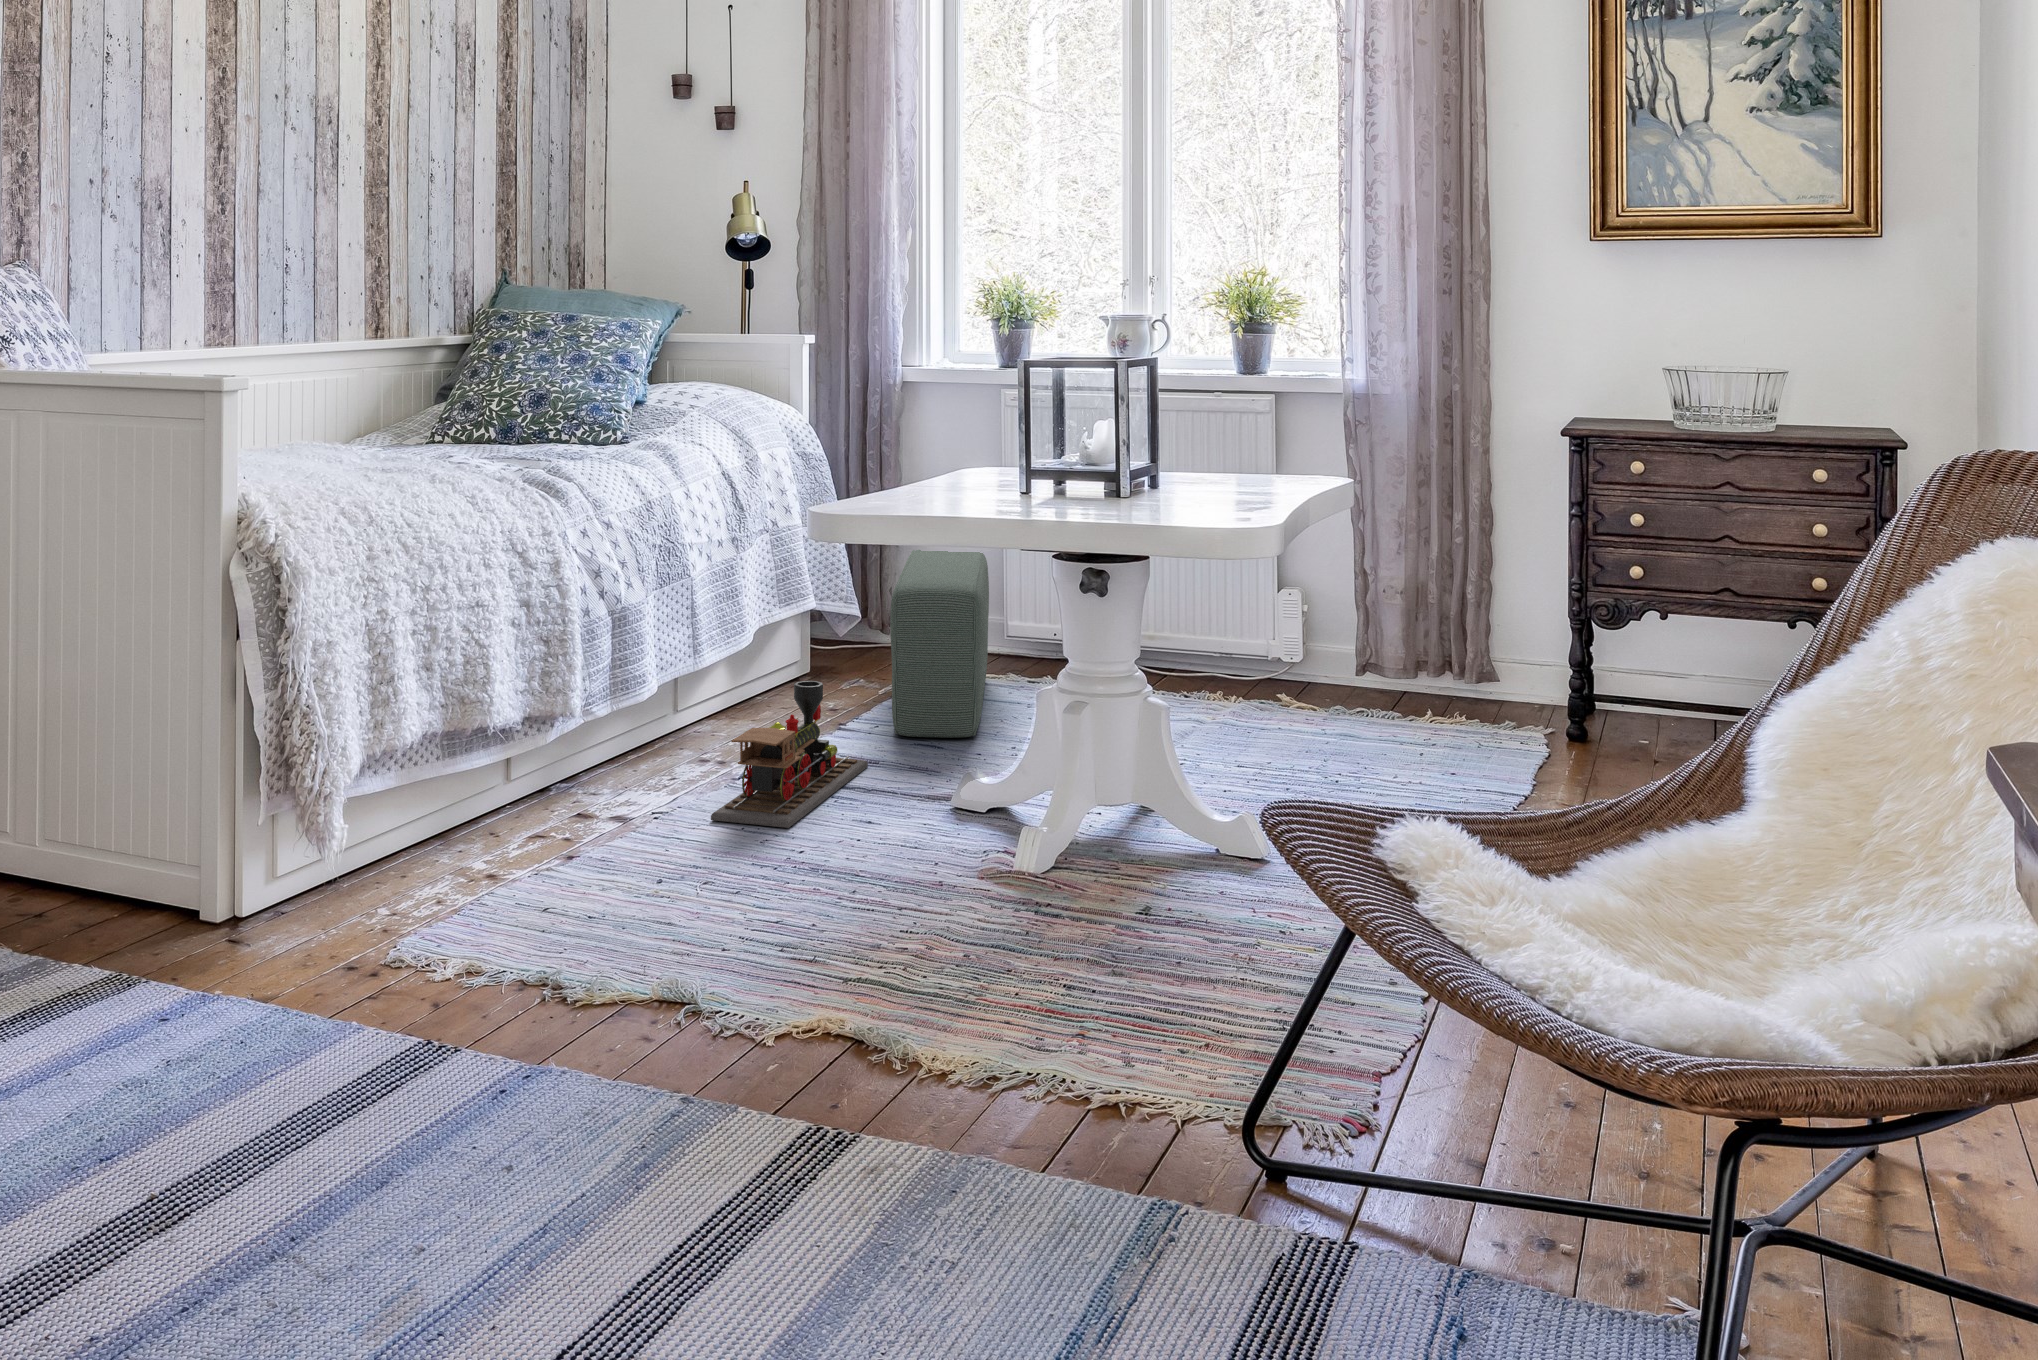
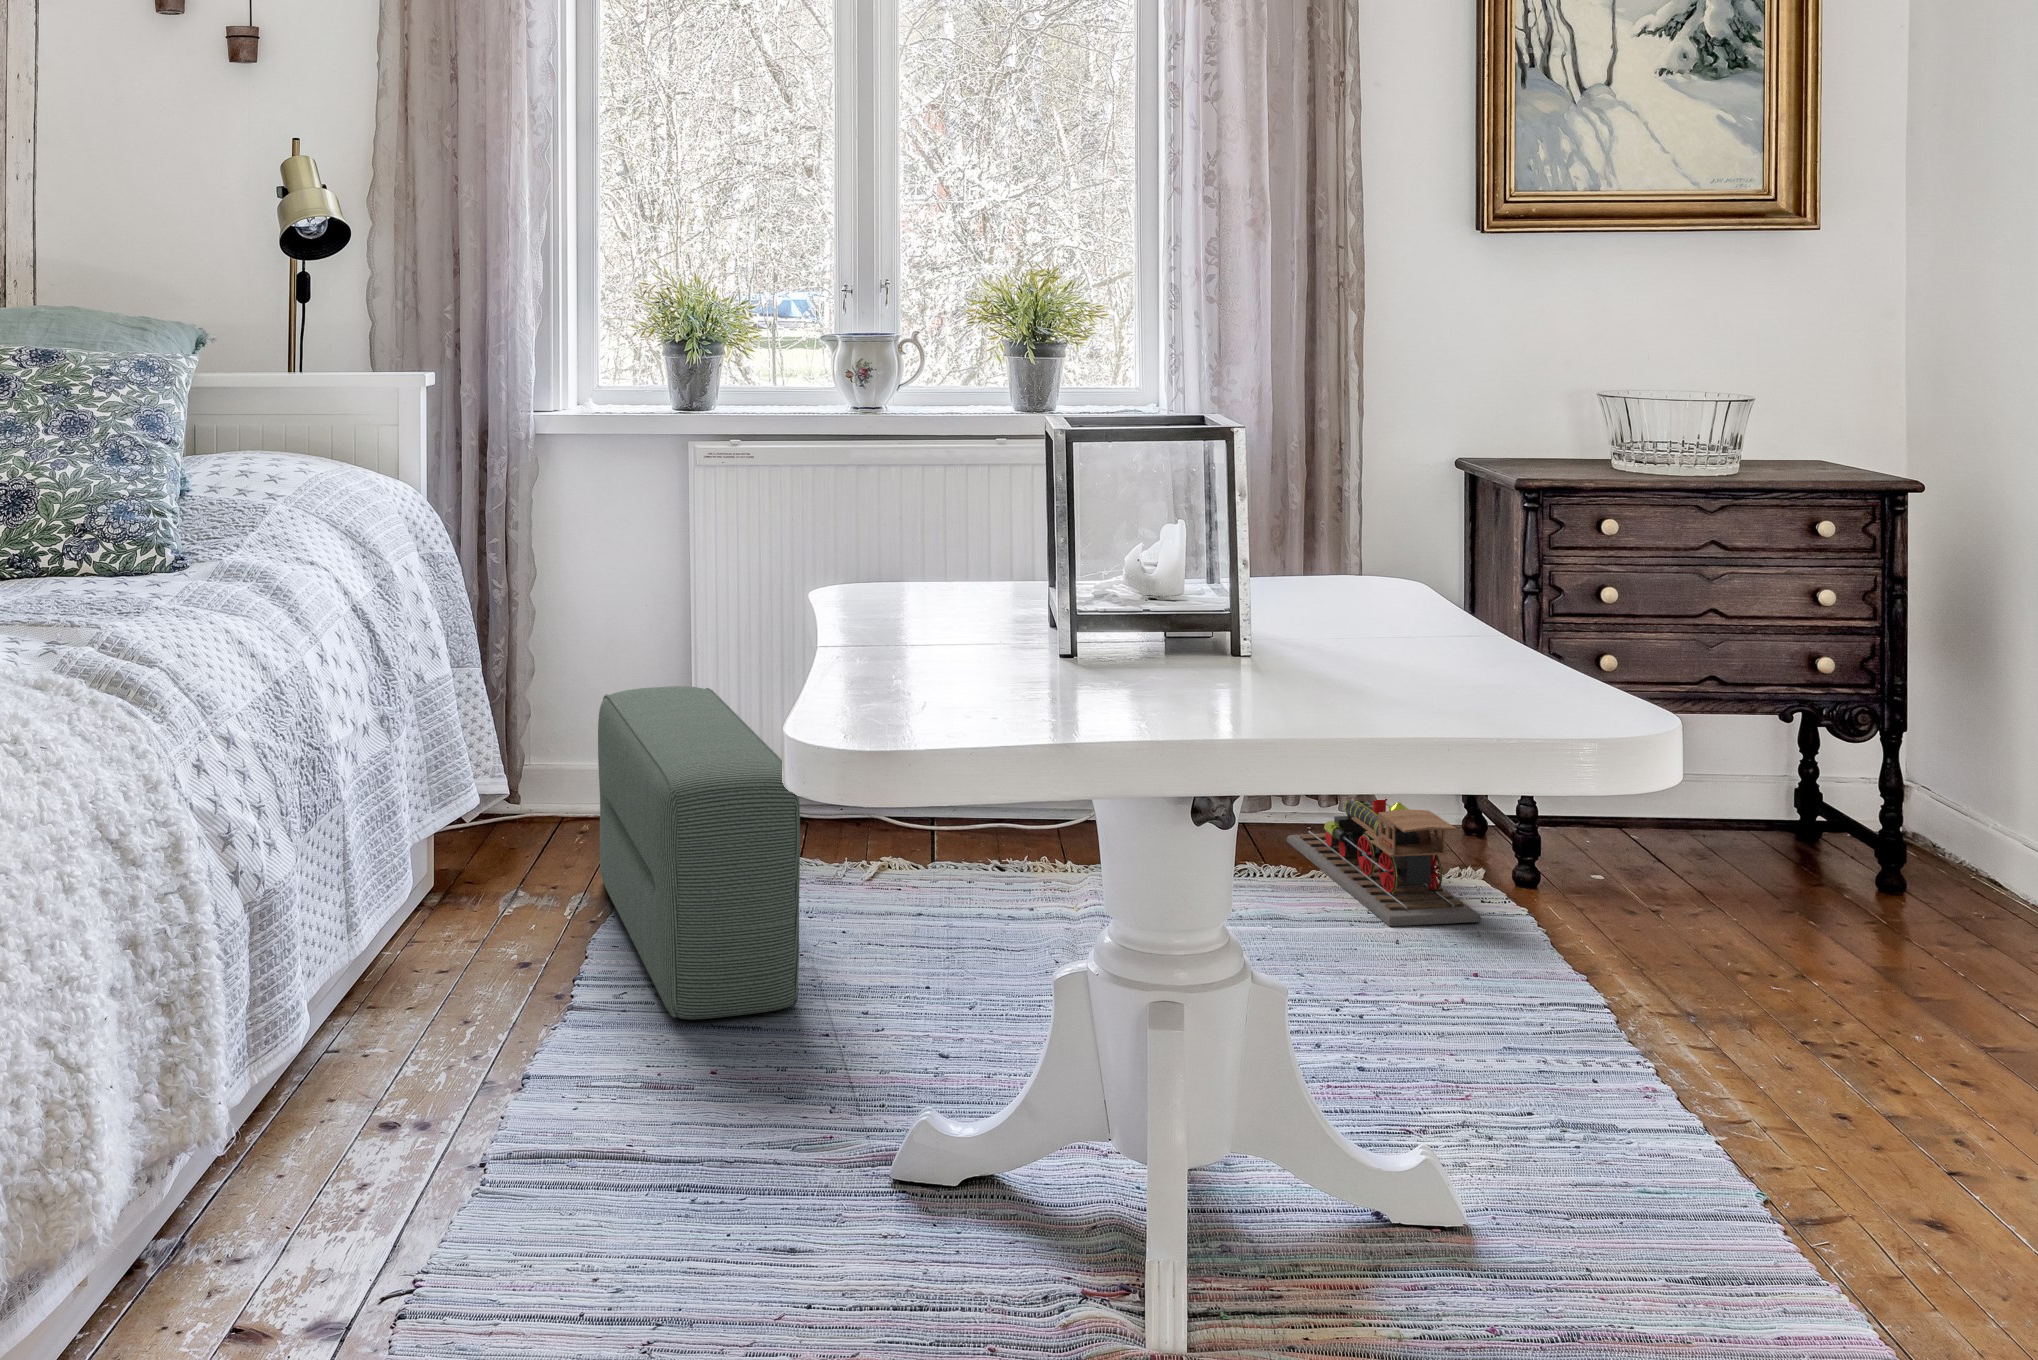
toy train: present [711,681,868,828] -> present [1287,799,1481,926]

